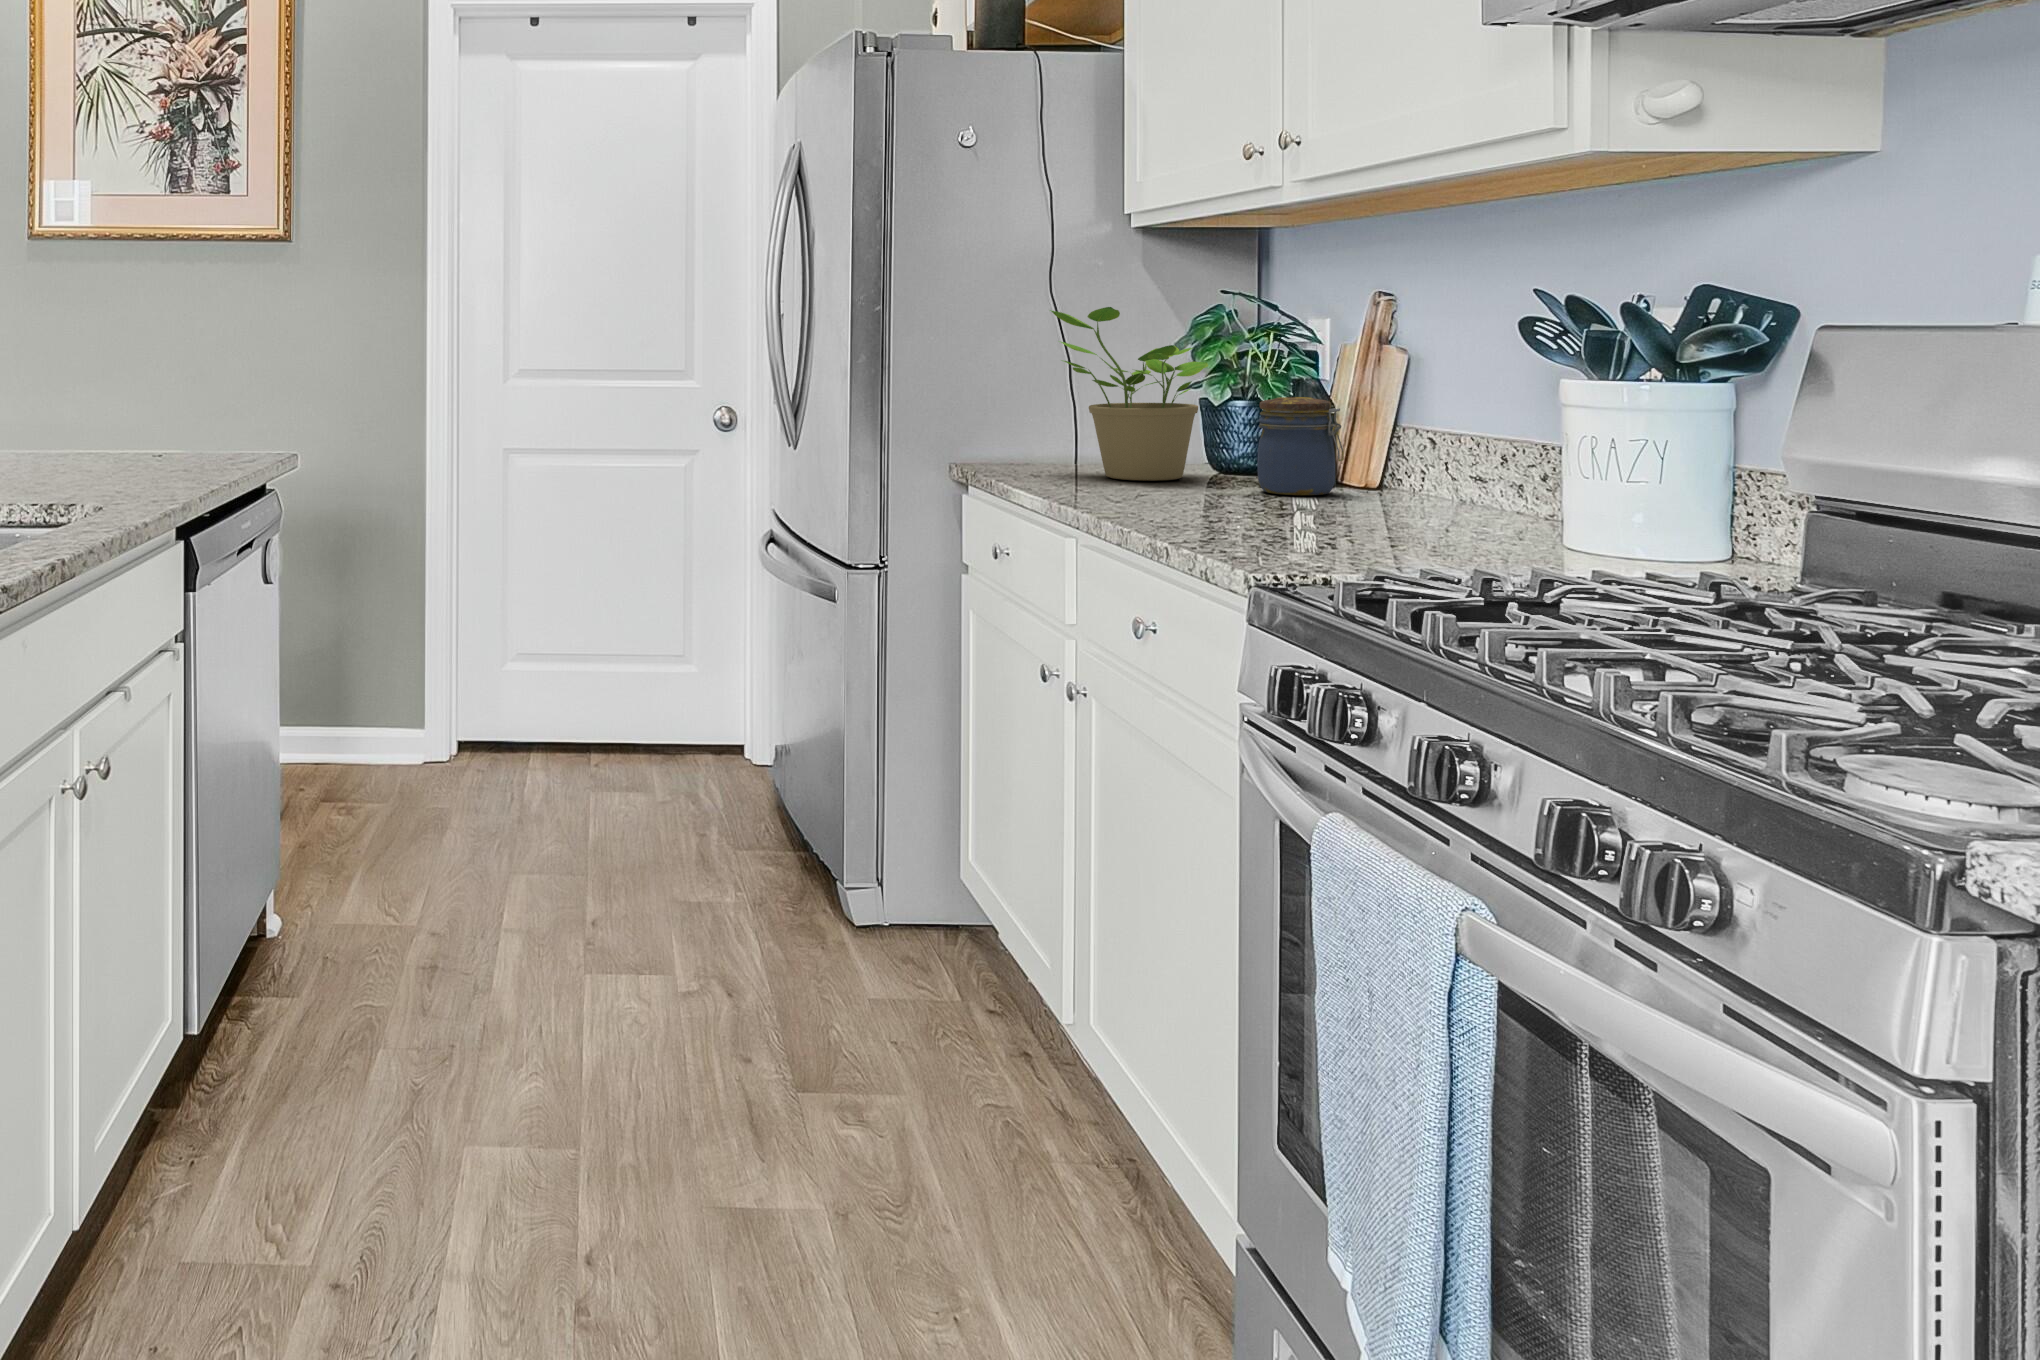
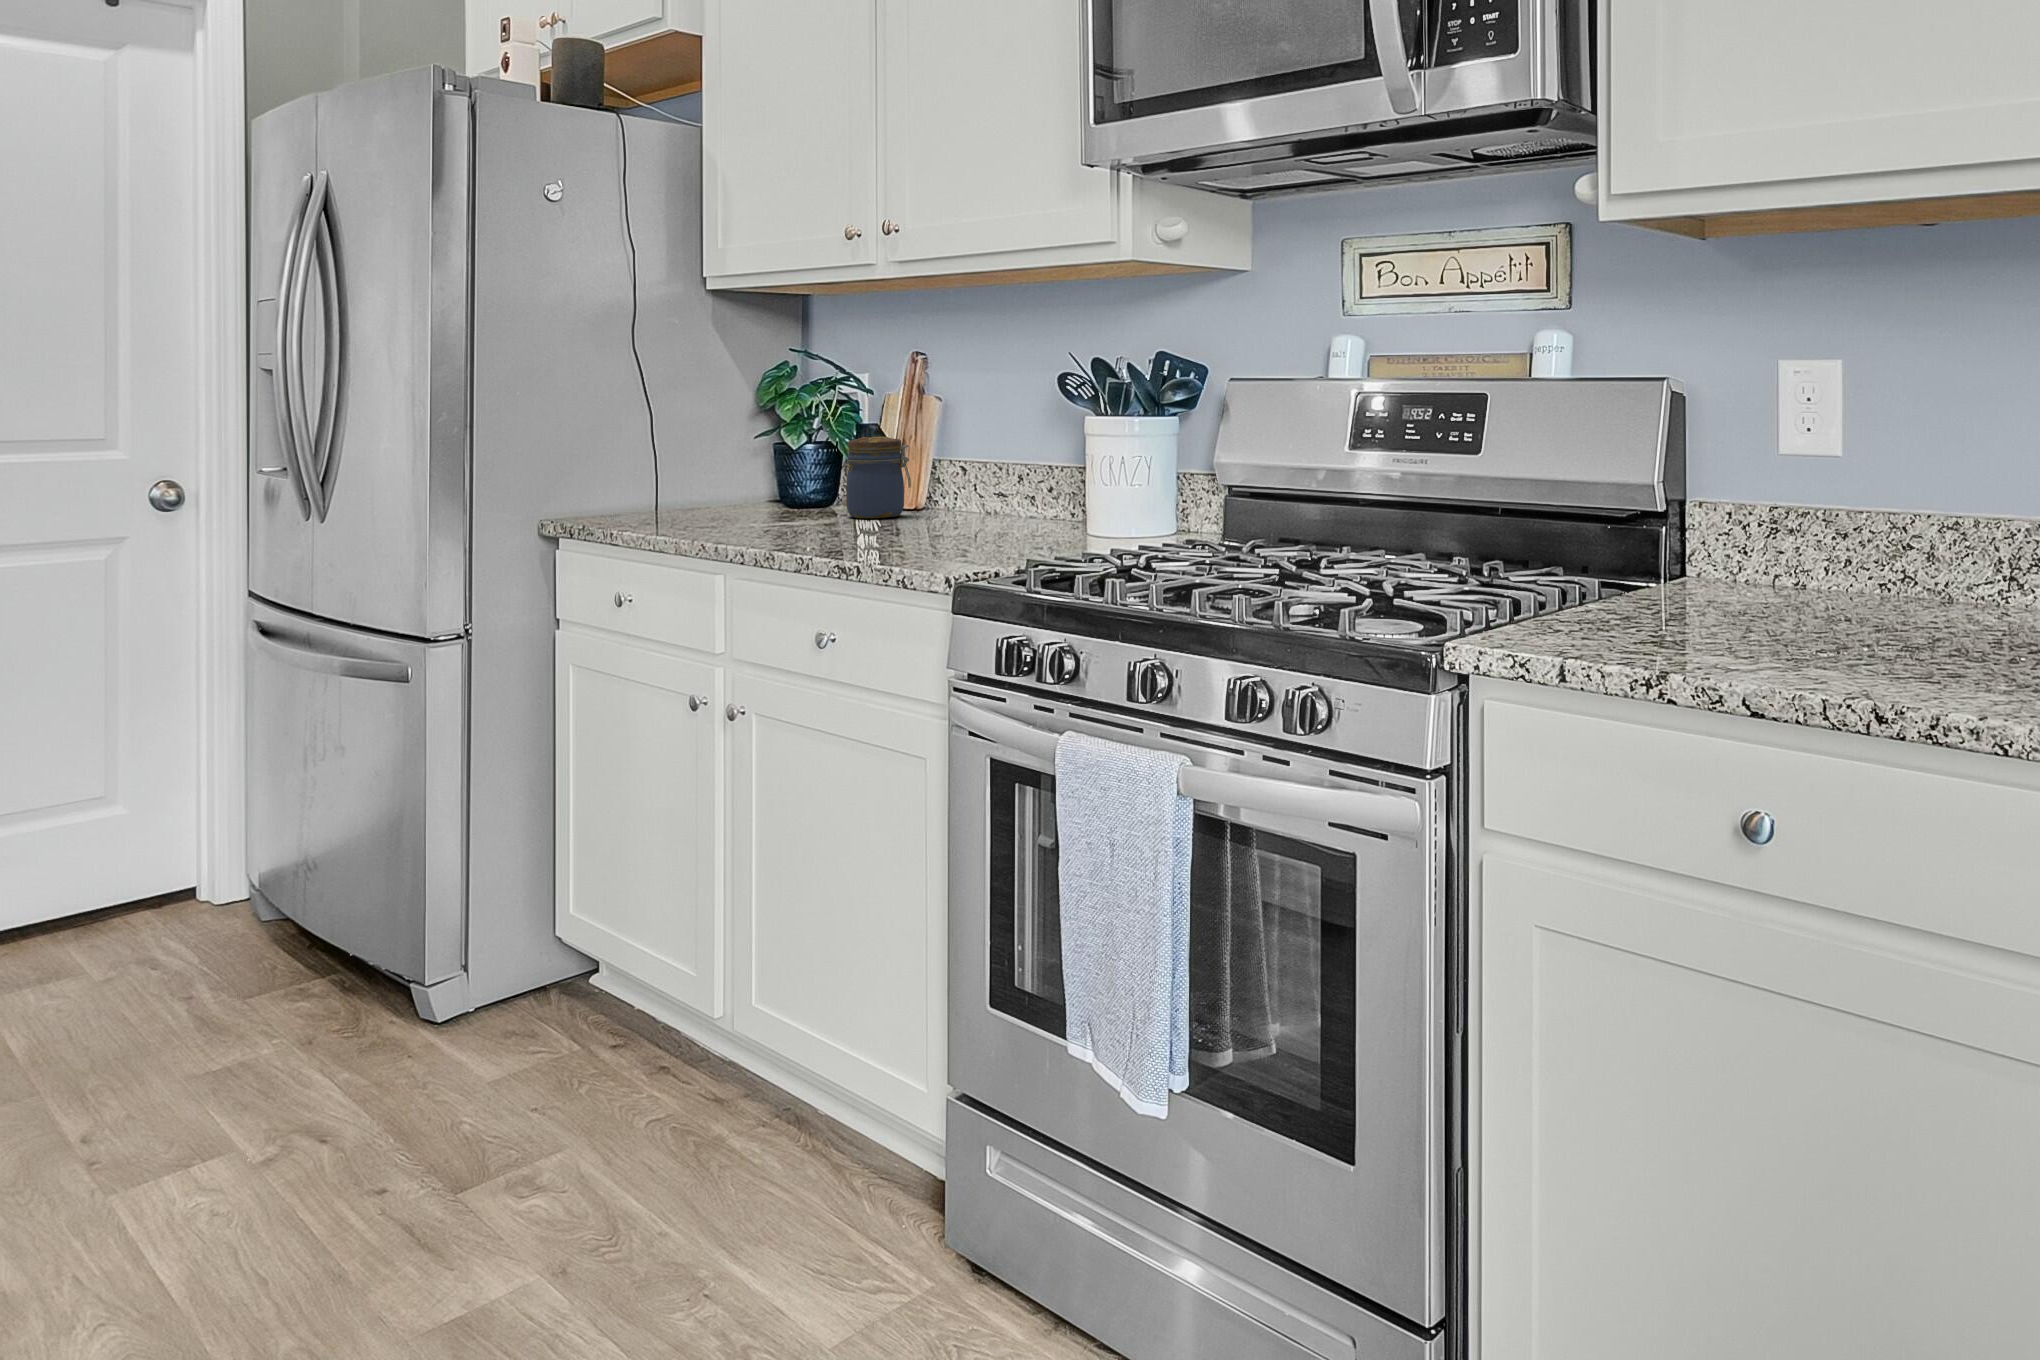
potted plant: present [1050,307,1208,481] -> none [657,359,796,517]

